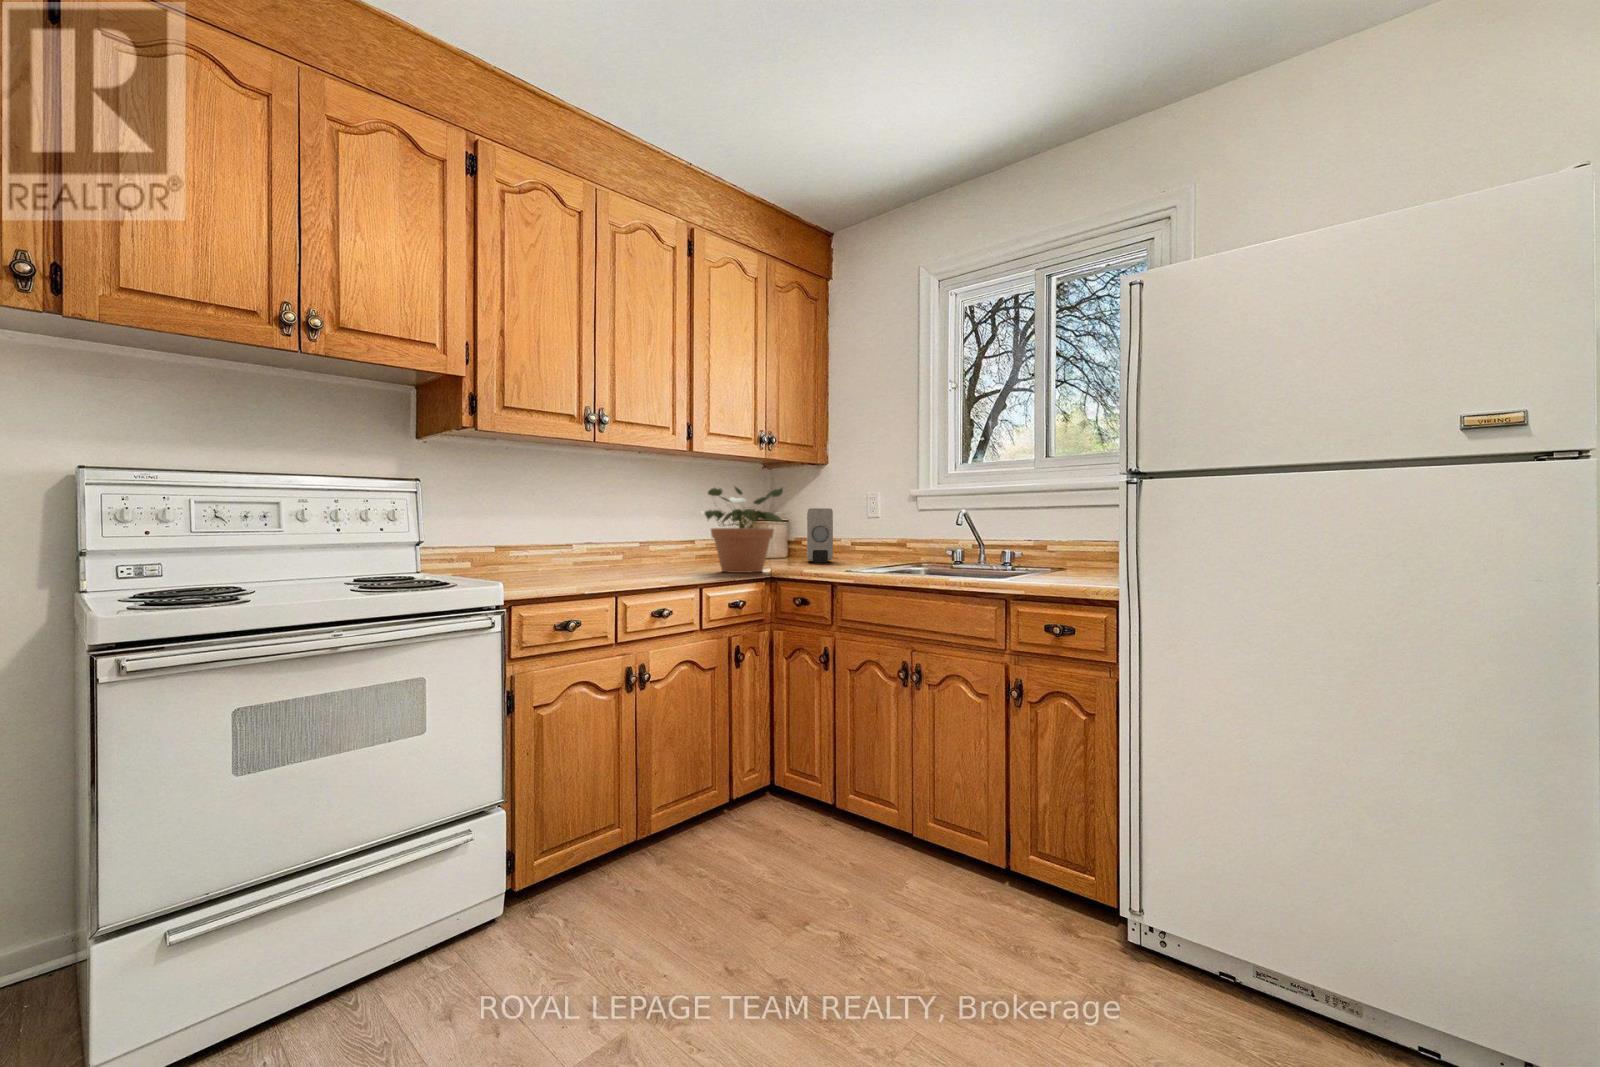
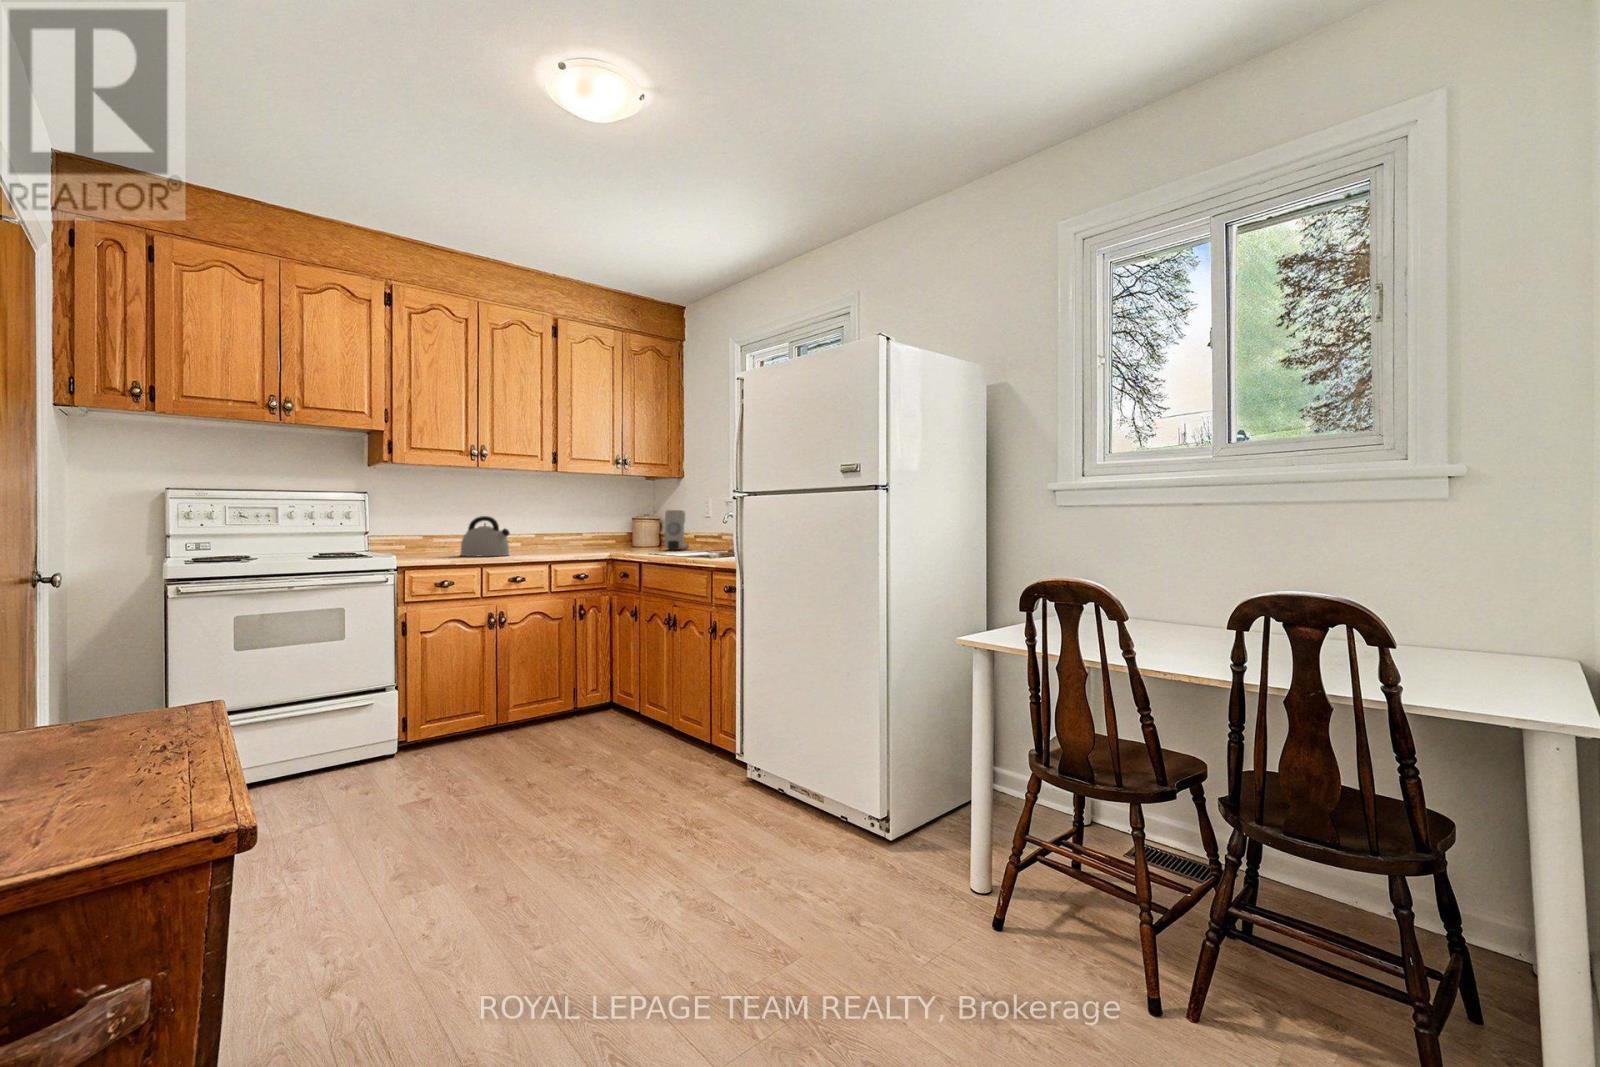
potted plant: present [702,487,783,573] -> none [556,495,623,554]
kettle: none [582,517,661,581] -> present [460,516,510,556]

